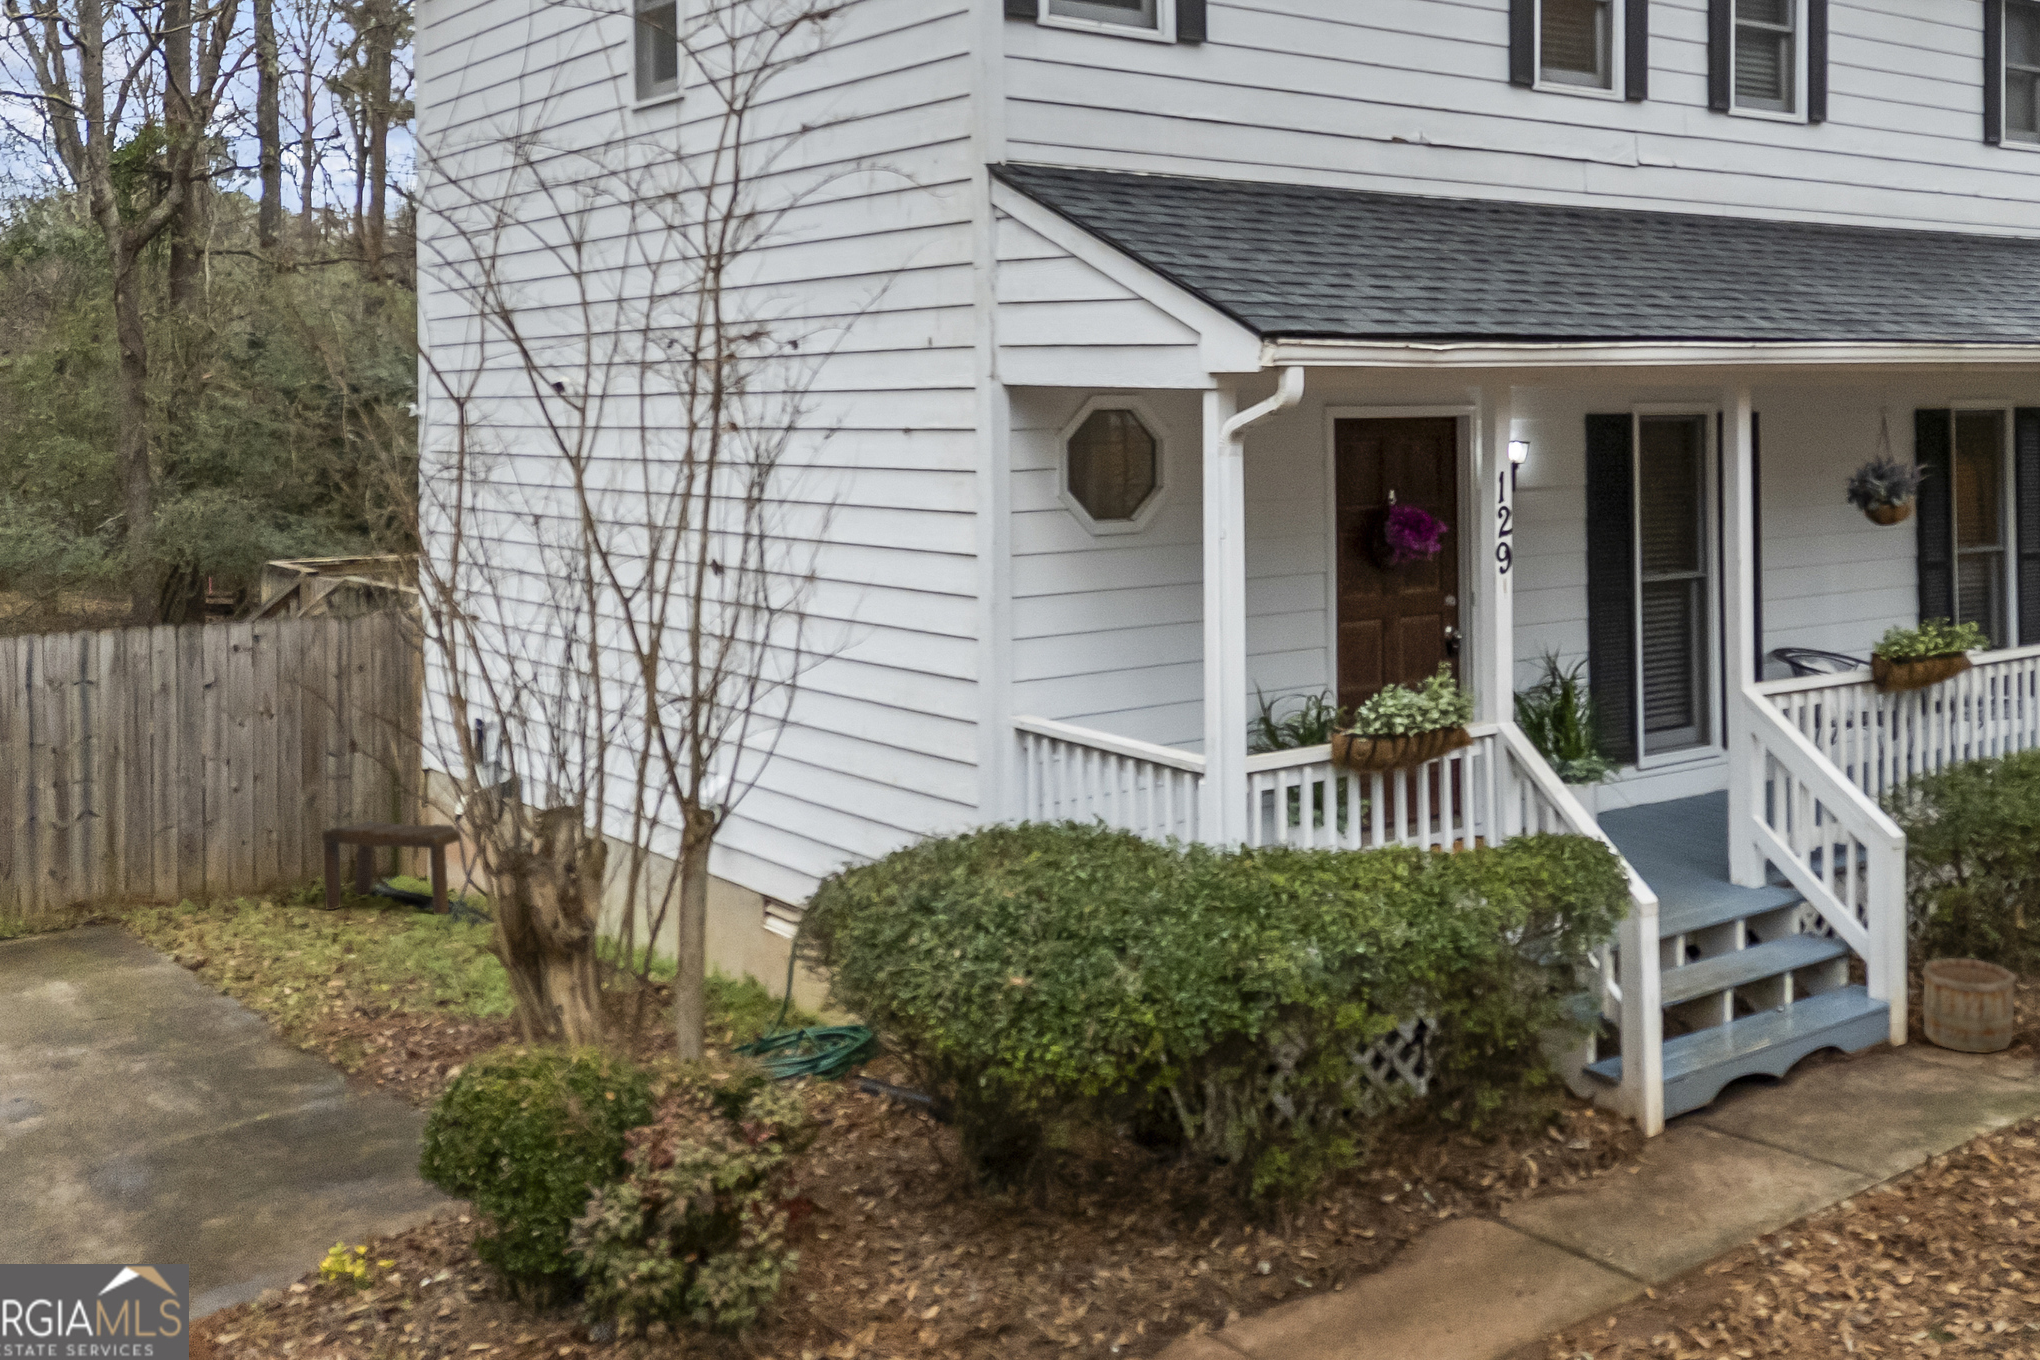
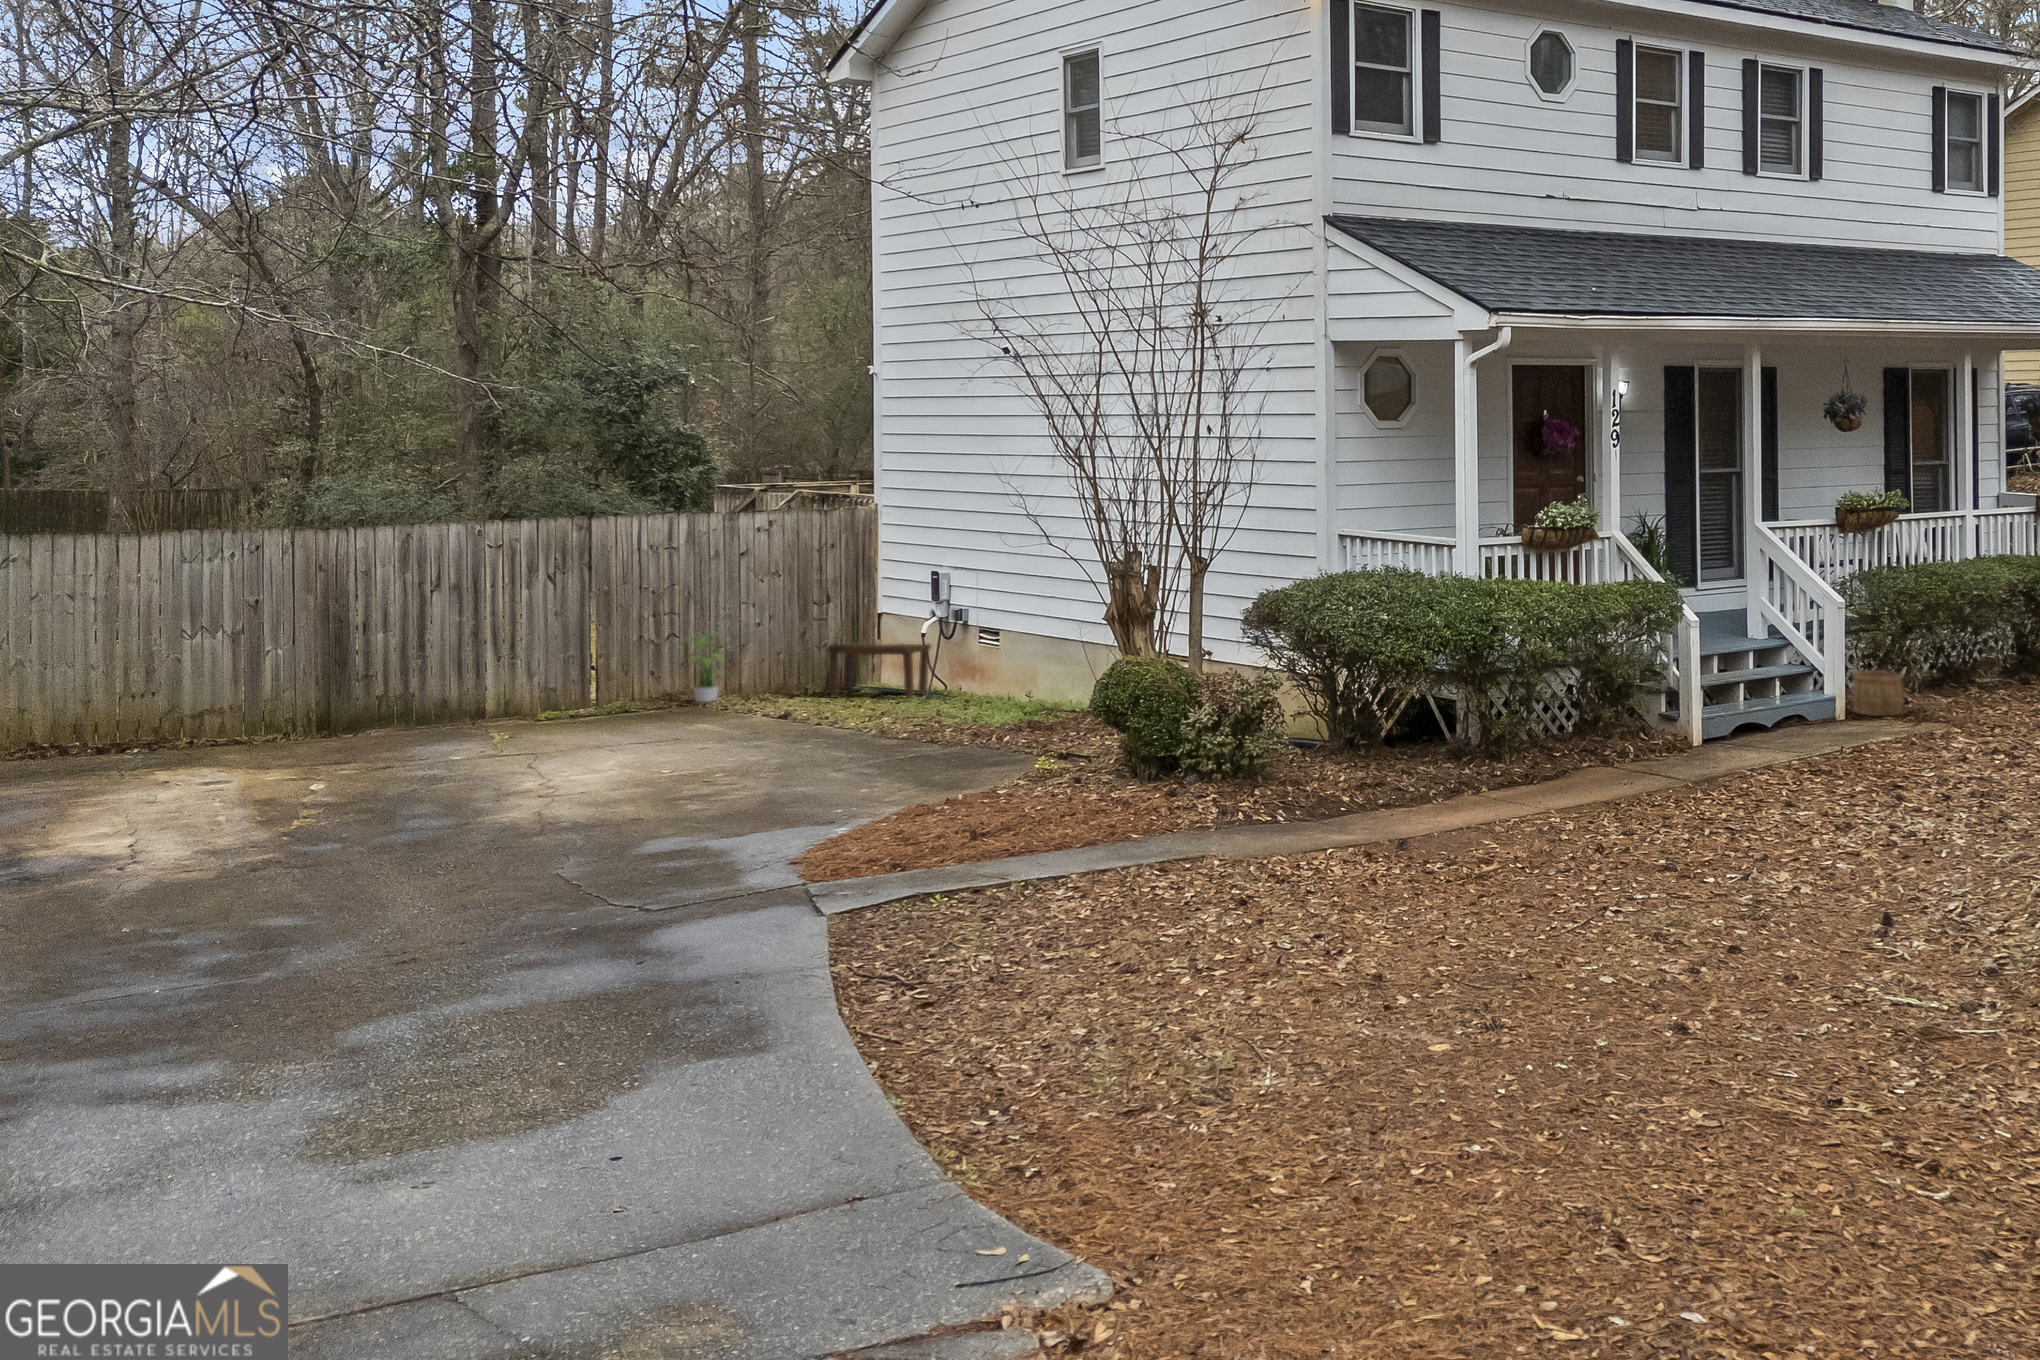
potted plant: none [86,811,166,920] -> present [681,634,723,702]

